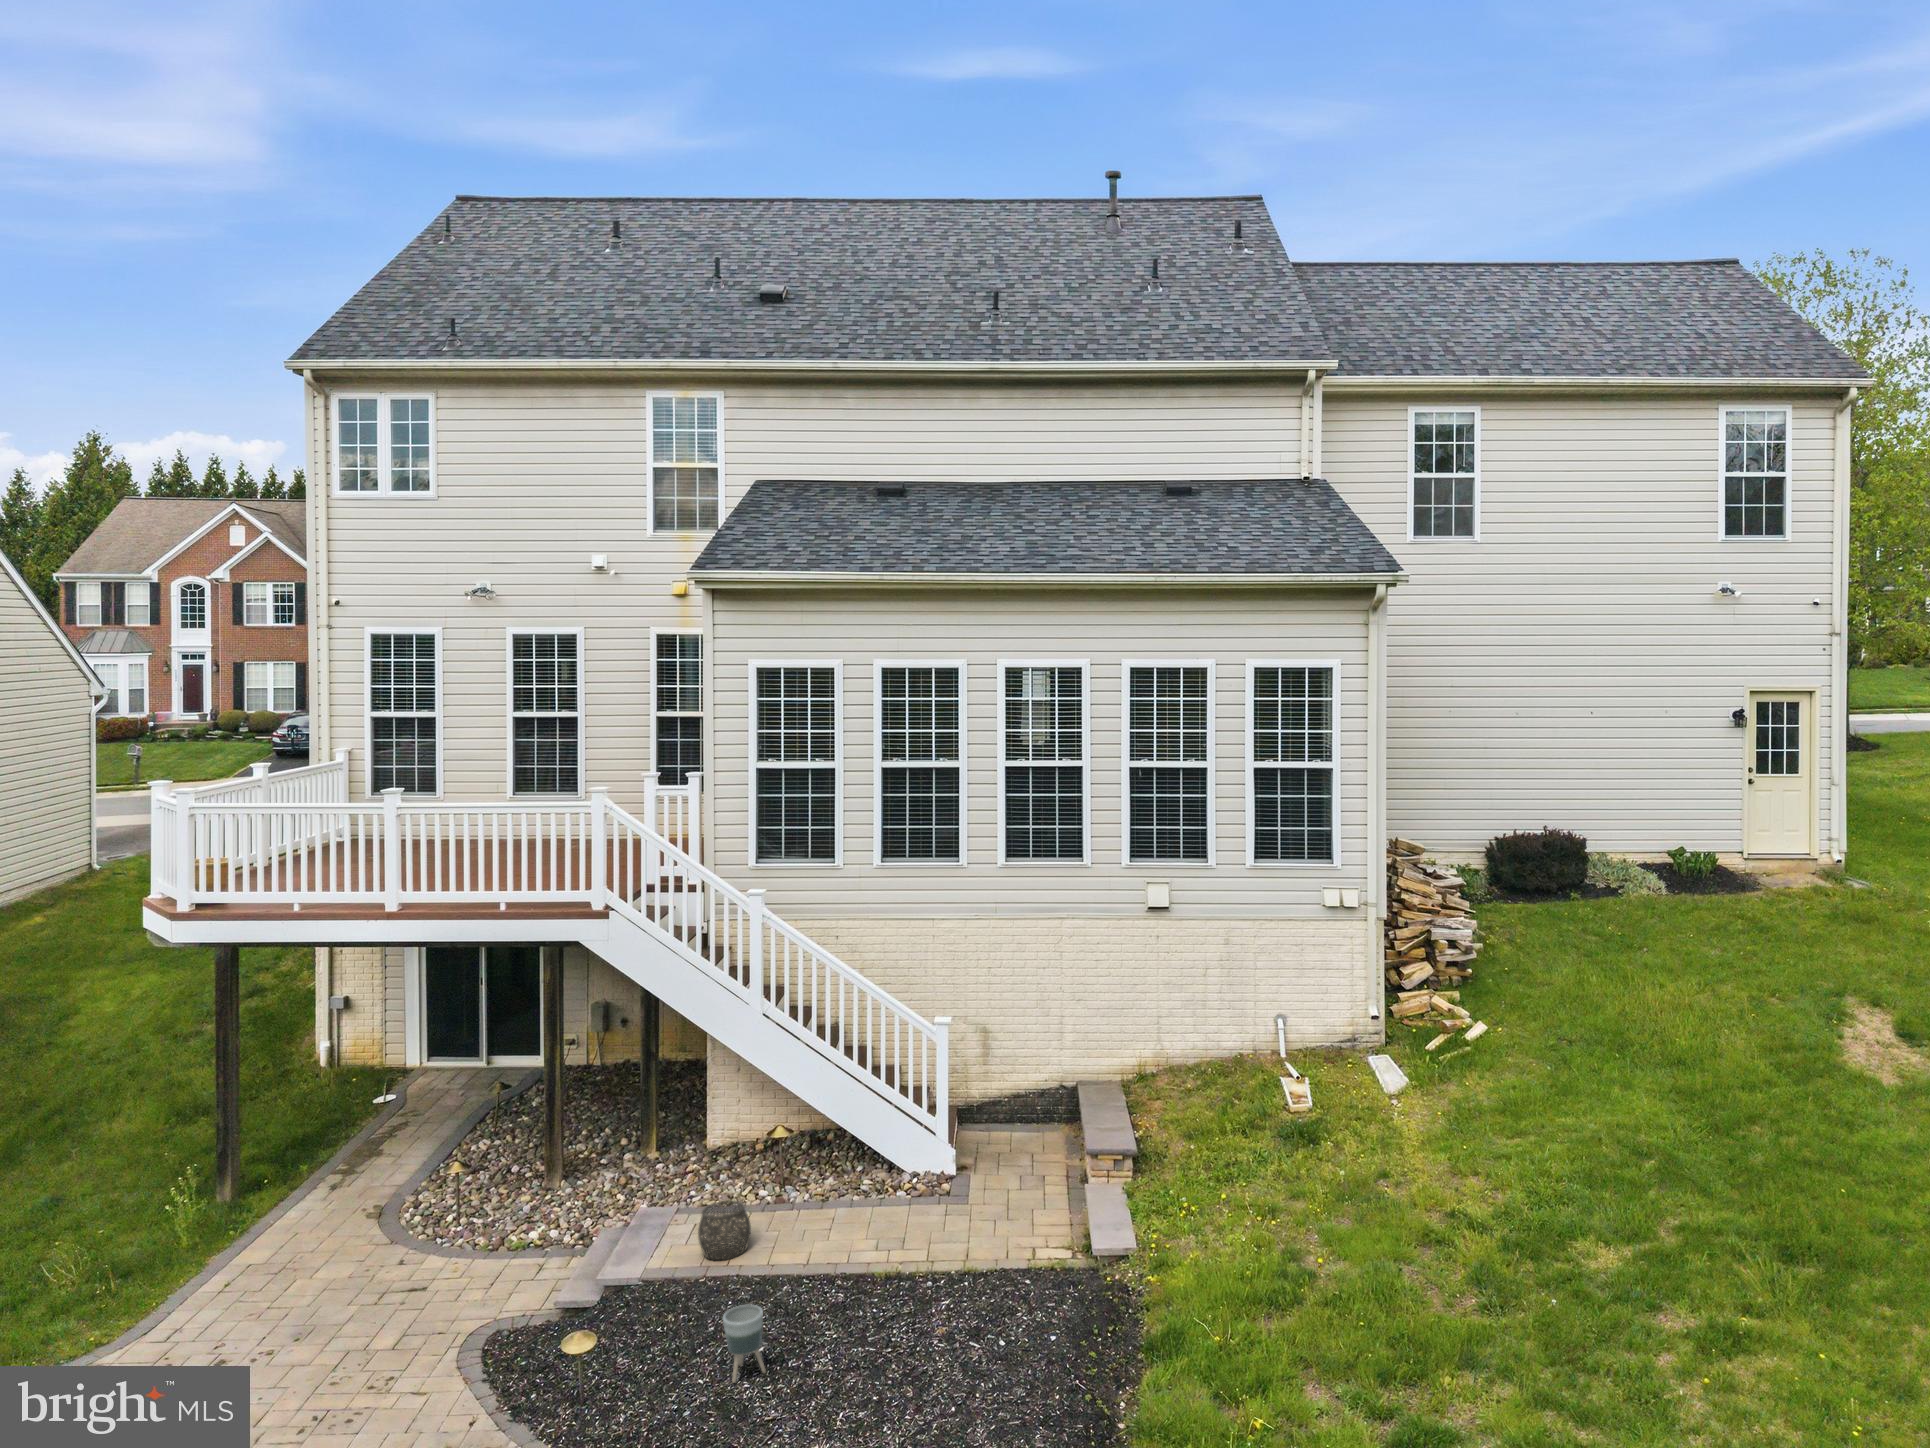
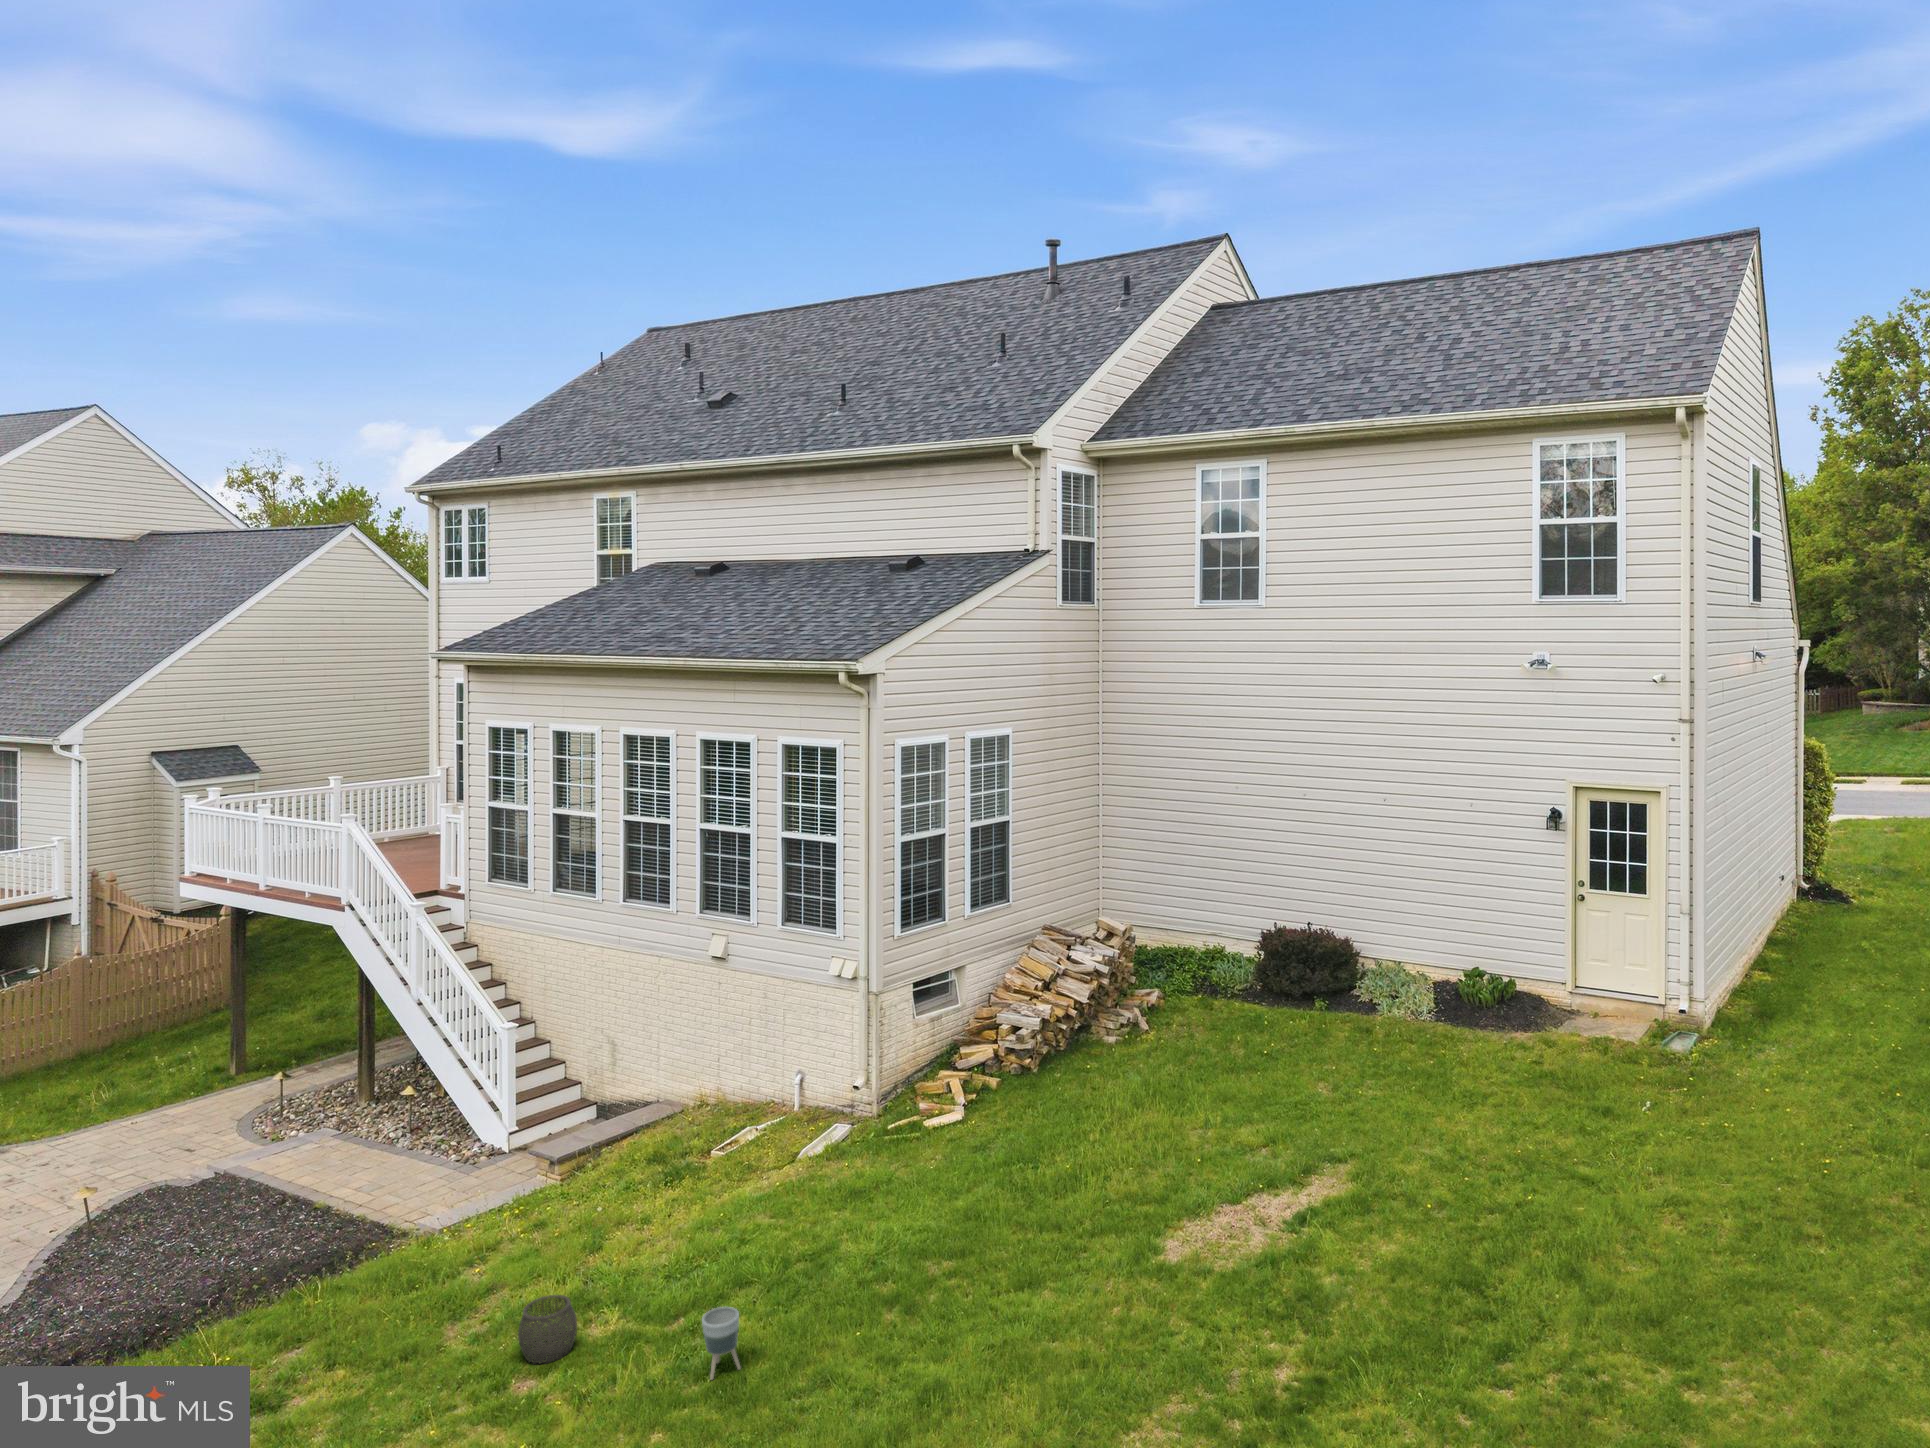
woven basket: present [698,1201,751,1260] -> present [518,1295,577,1364]

